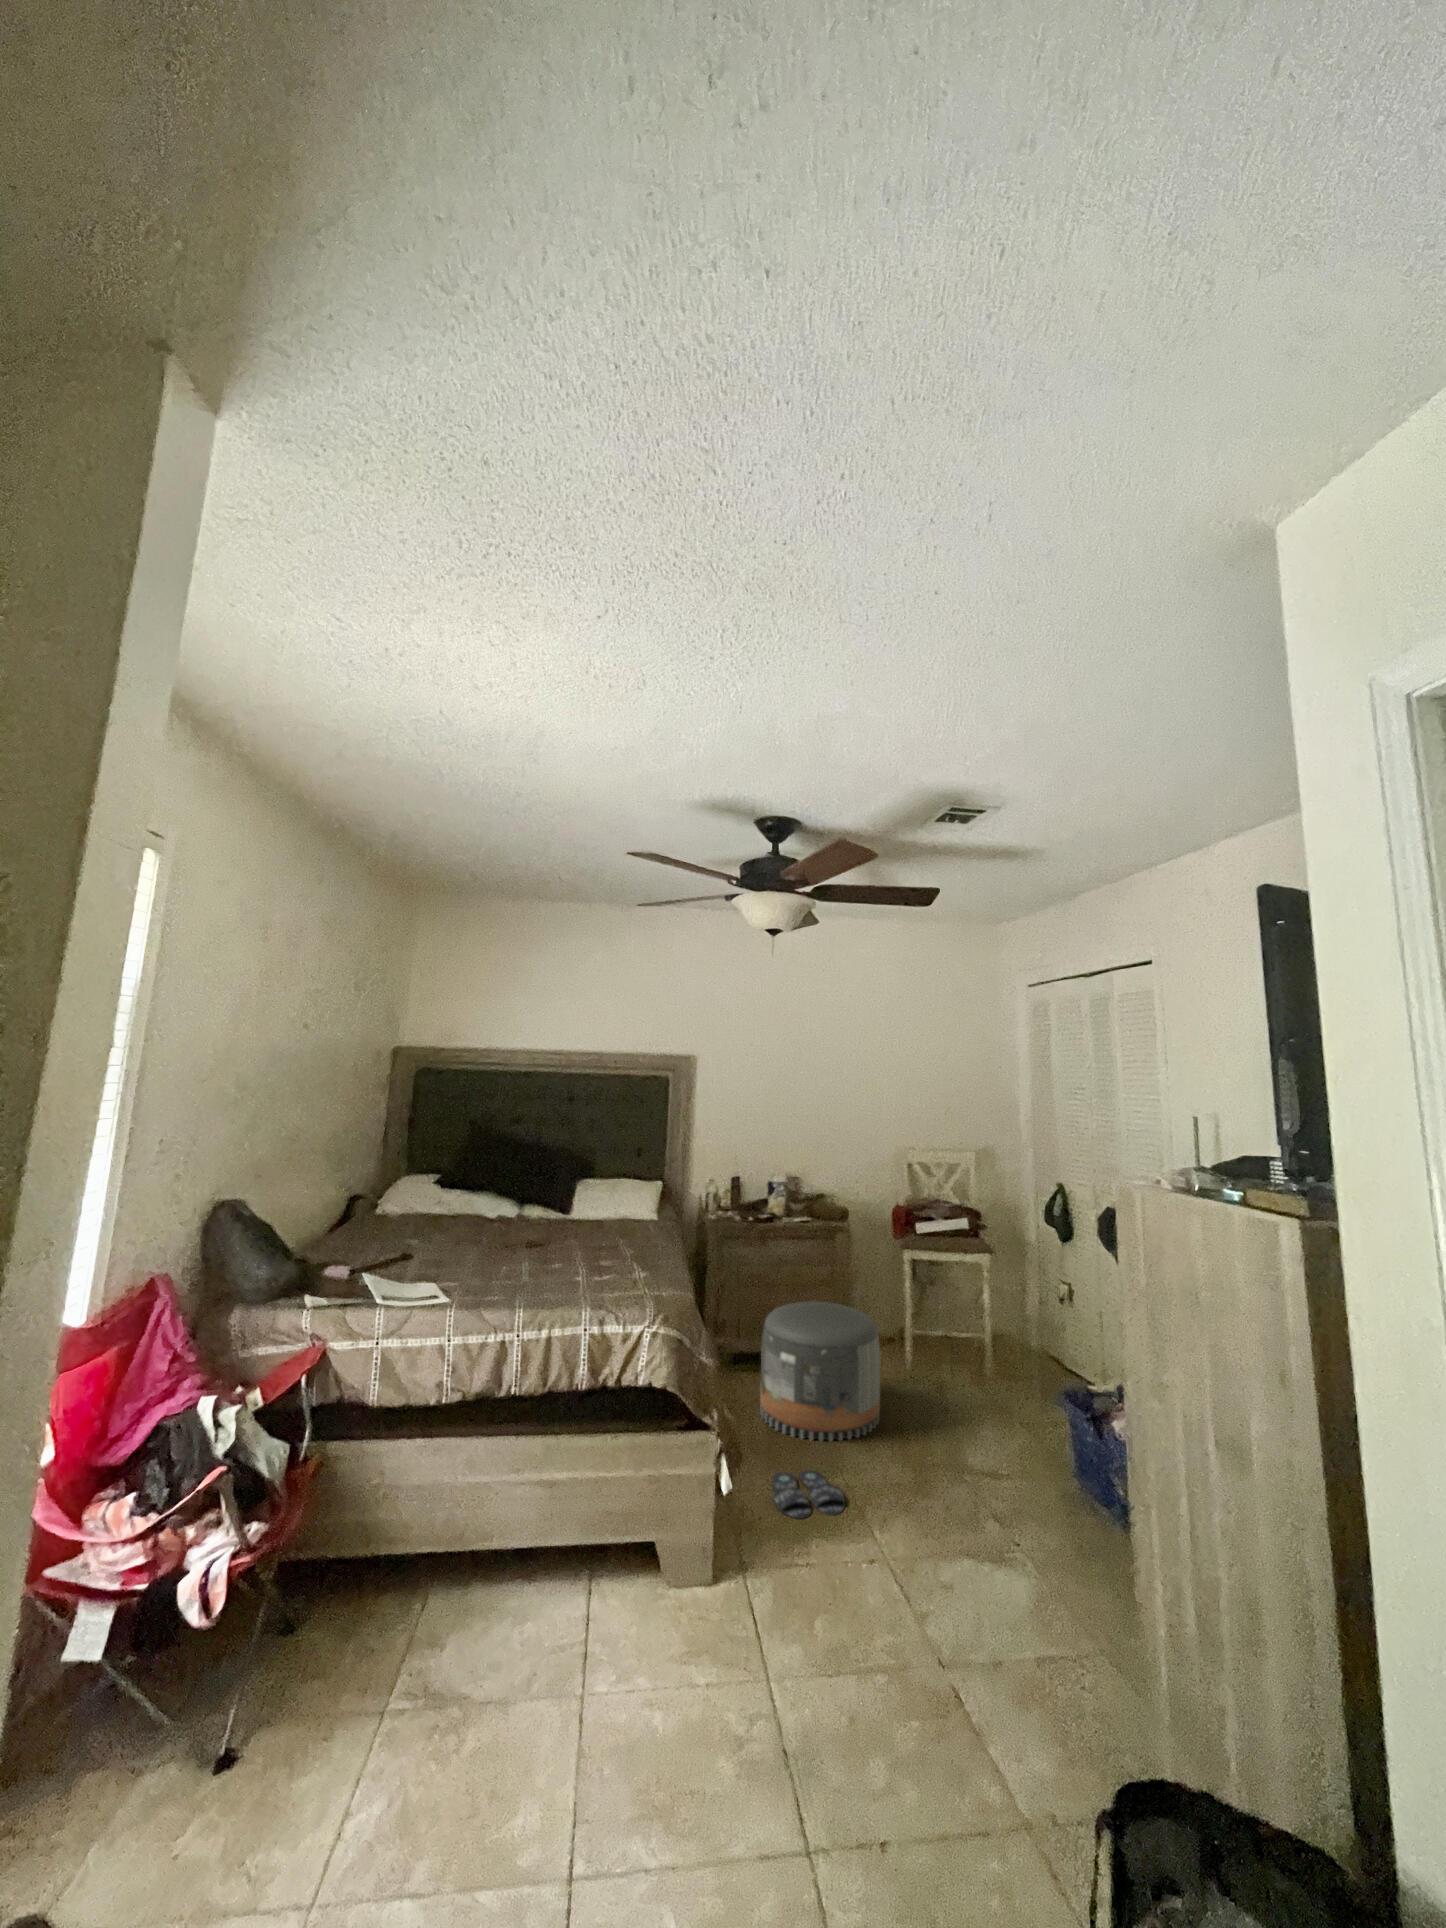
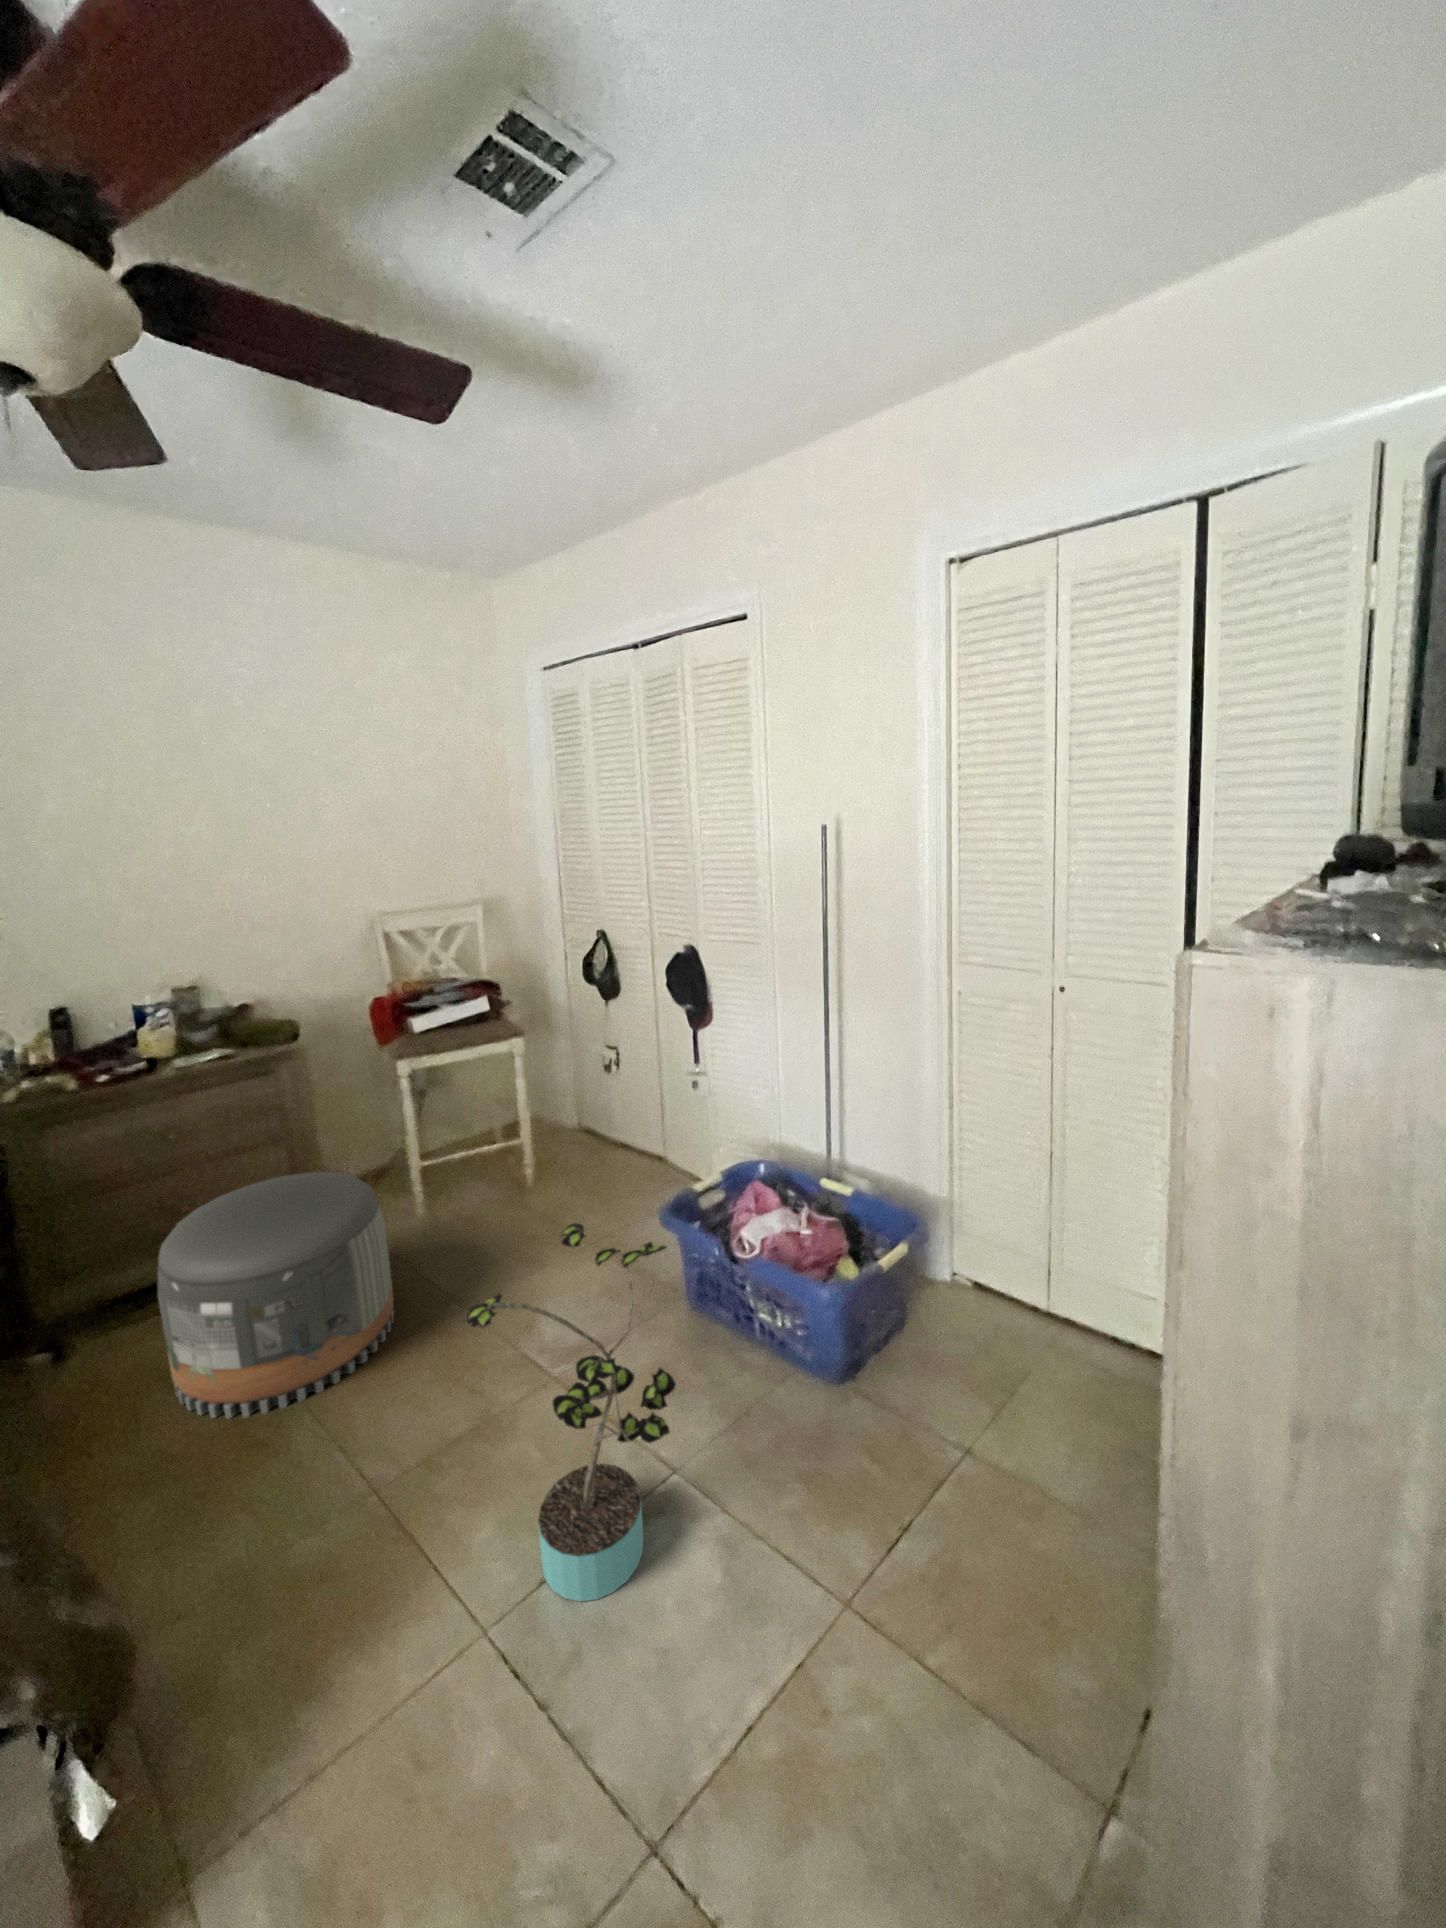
potted plant: none [905,1341,1027,1595] -> present [467,1223,676,1602]
slippers: present [772,1470,845,1519] -> none [215,1474,368,1618]

